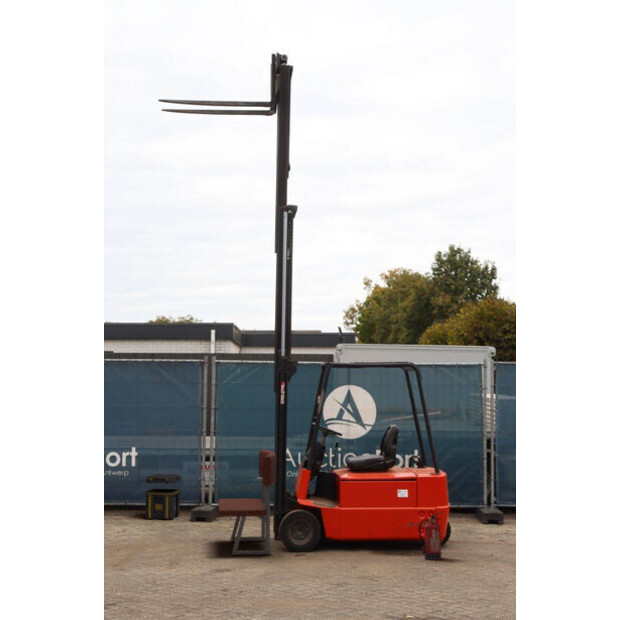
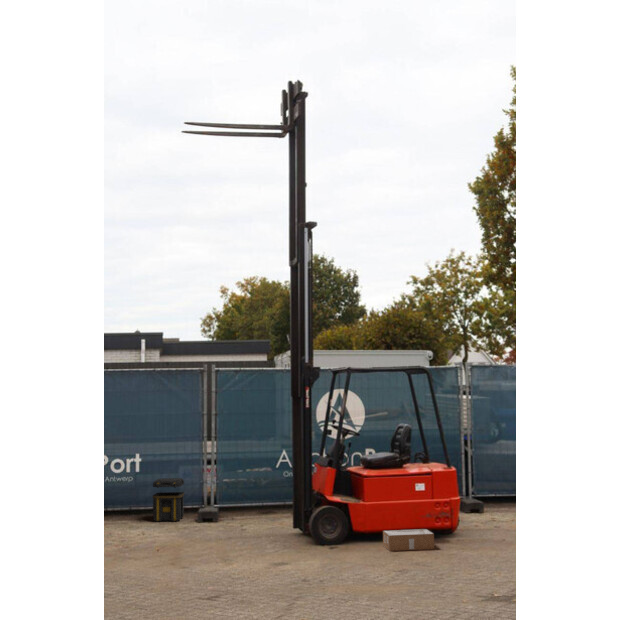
bench: present [218,450,277,555] -> none [242,451,303,549]
fire extinguisher: present [418,512,441,560] -> none [437,501,457,545]
cardboard box: none [358,541,411,564] -> present [383,529,434,551]

